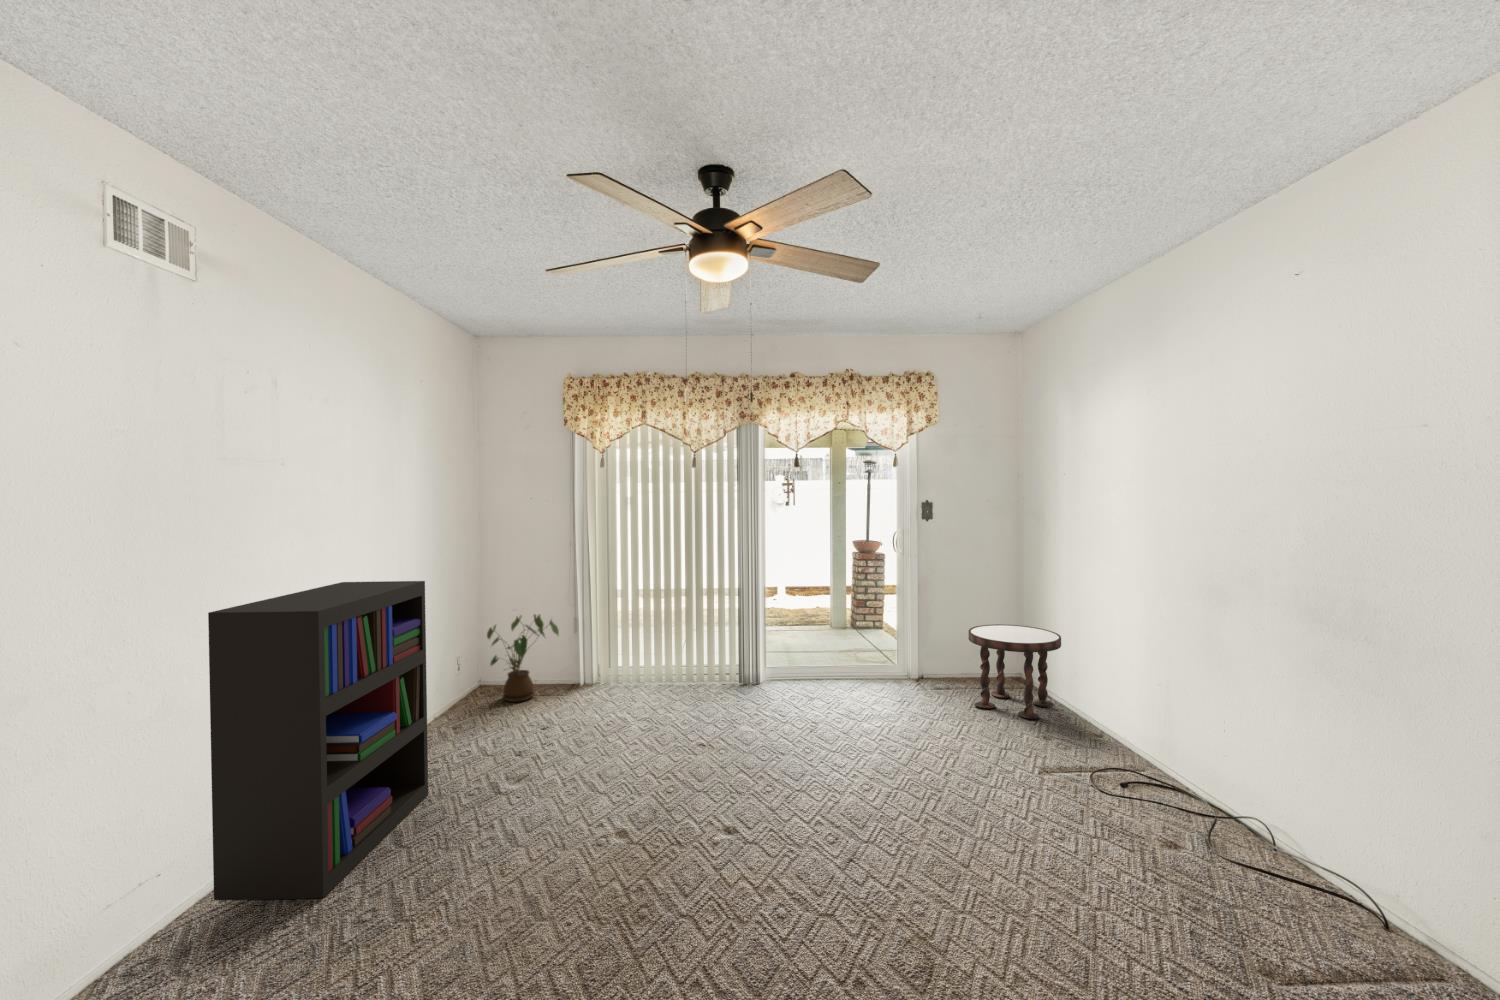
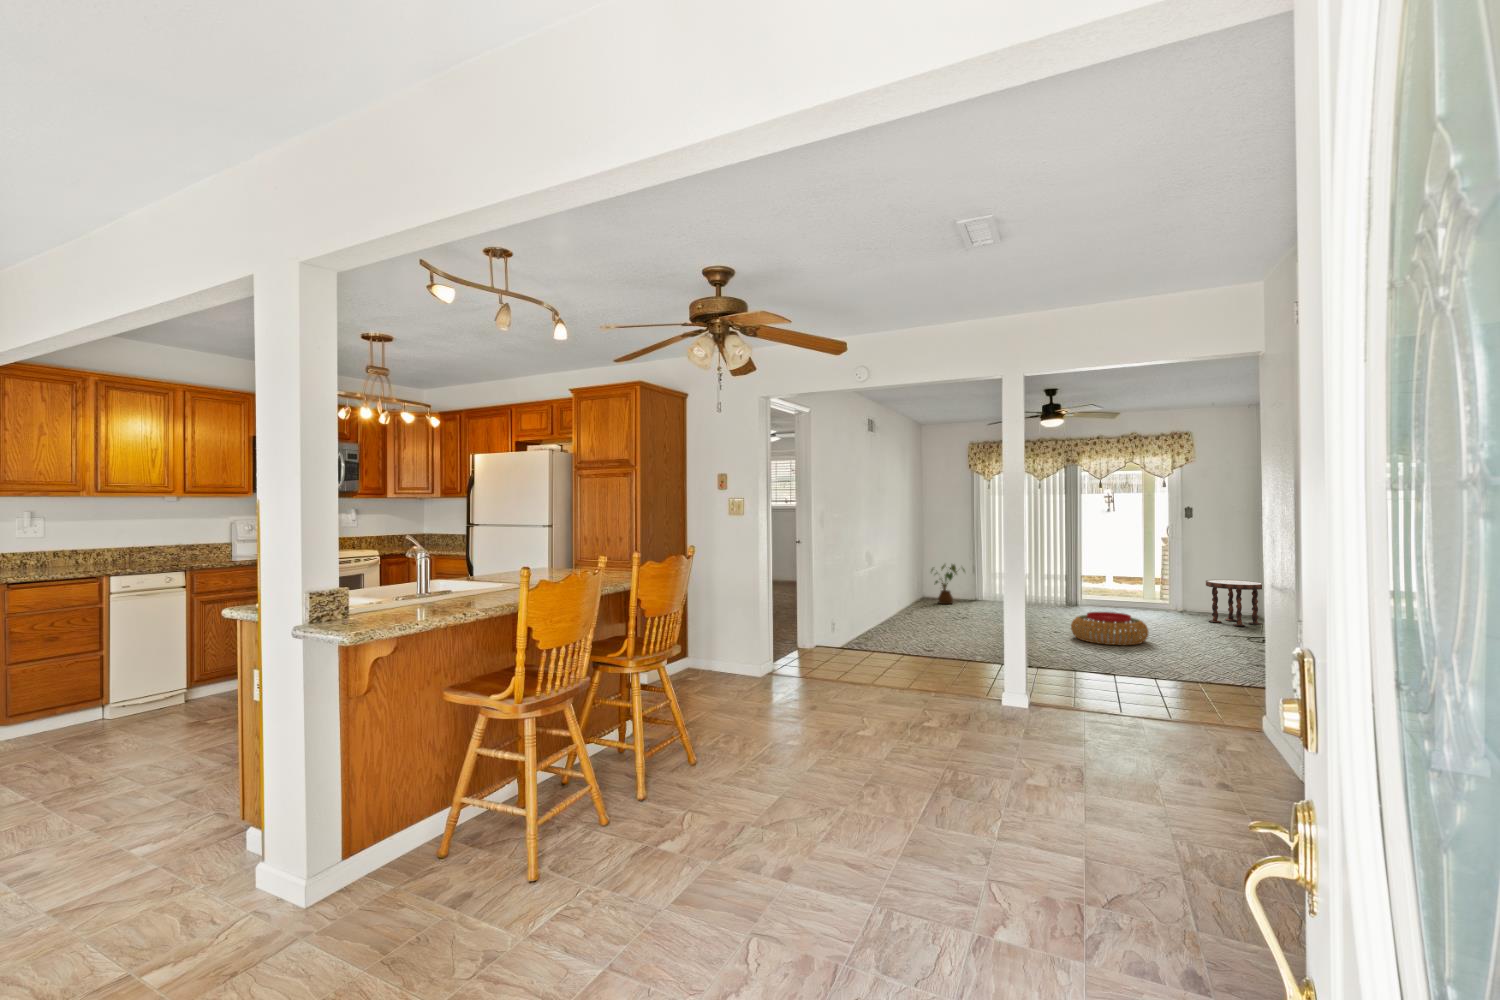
bookshelf: present [208,581,428,900] -> none [884,536,931,629]
pouf: none [762,768,949,906] -> present [1071,612,1148,645]

